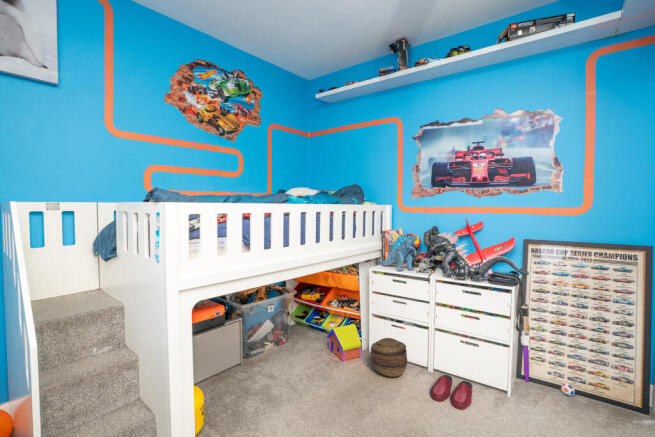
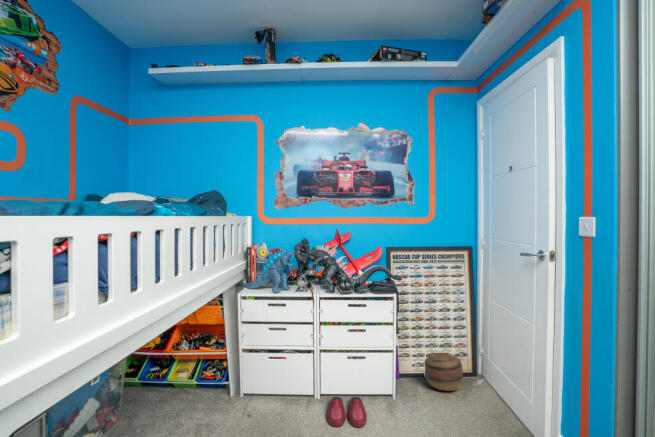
toy house: present [327,324,361,361] -> none [185,366,236,418]
basket: present [371,338,407,377] -> present [424,352,463,391]

